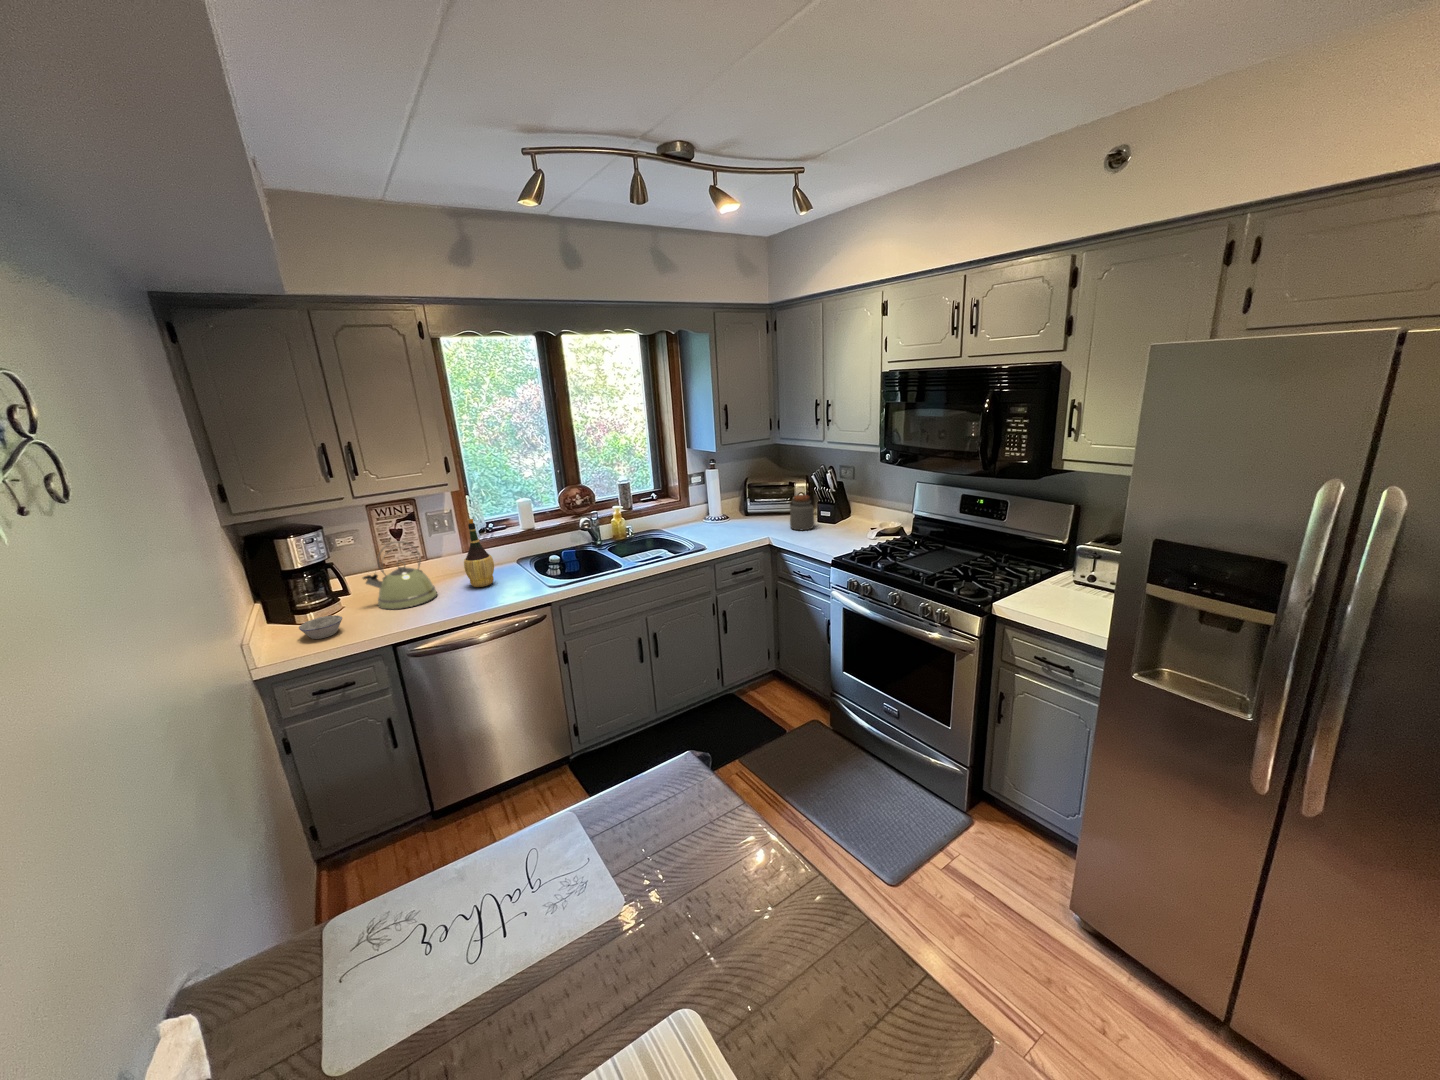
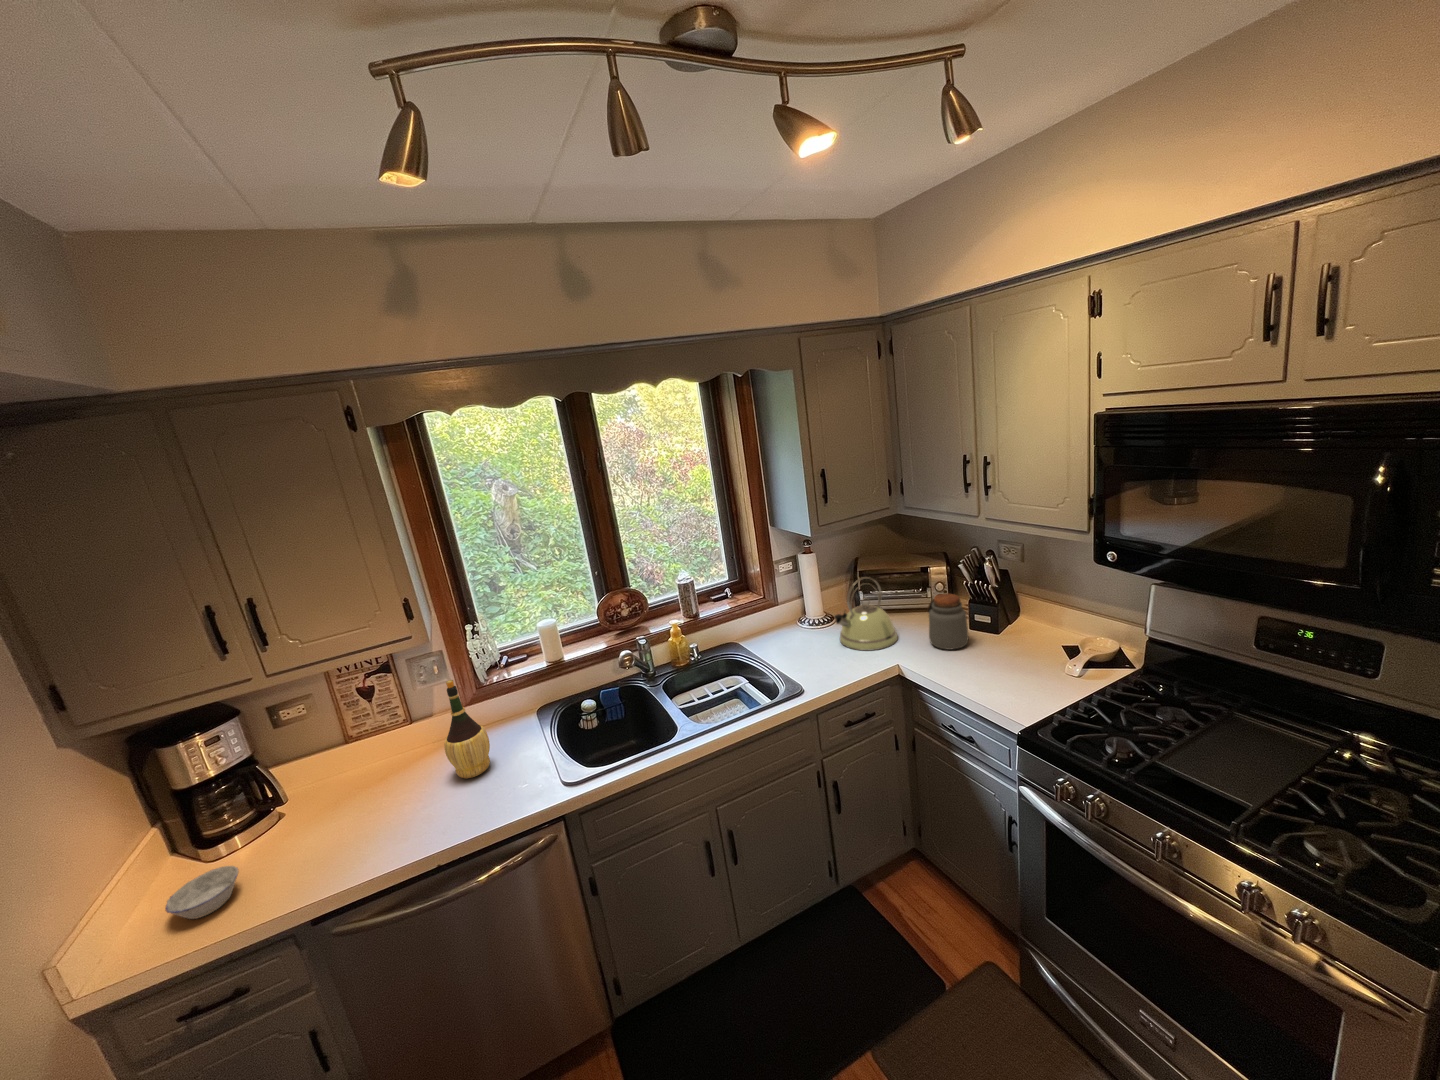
kettle: present [363,541,437,609] -> present [834,577,898,651]

